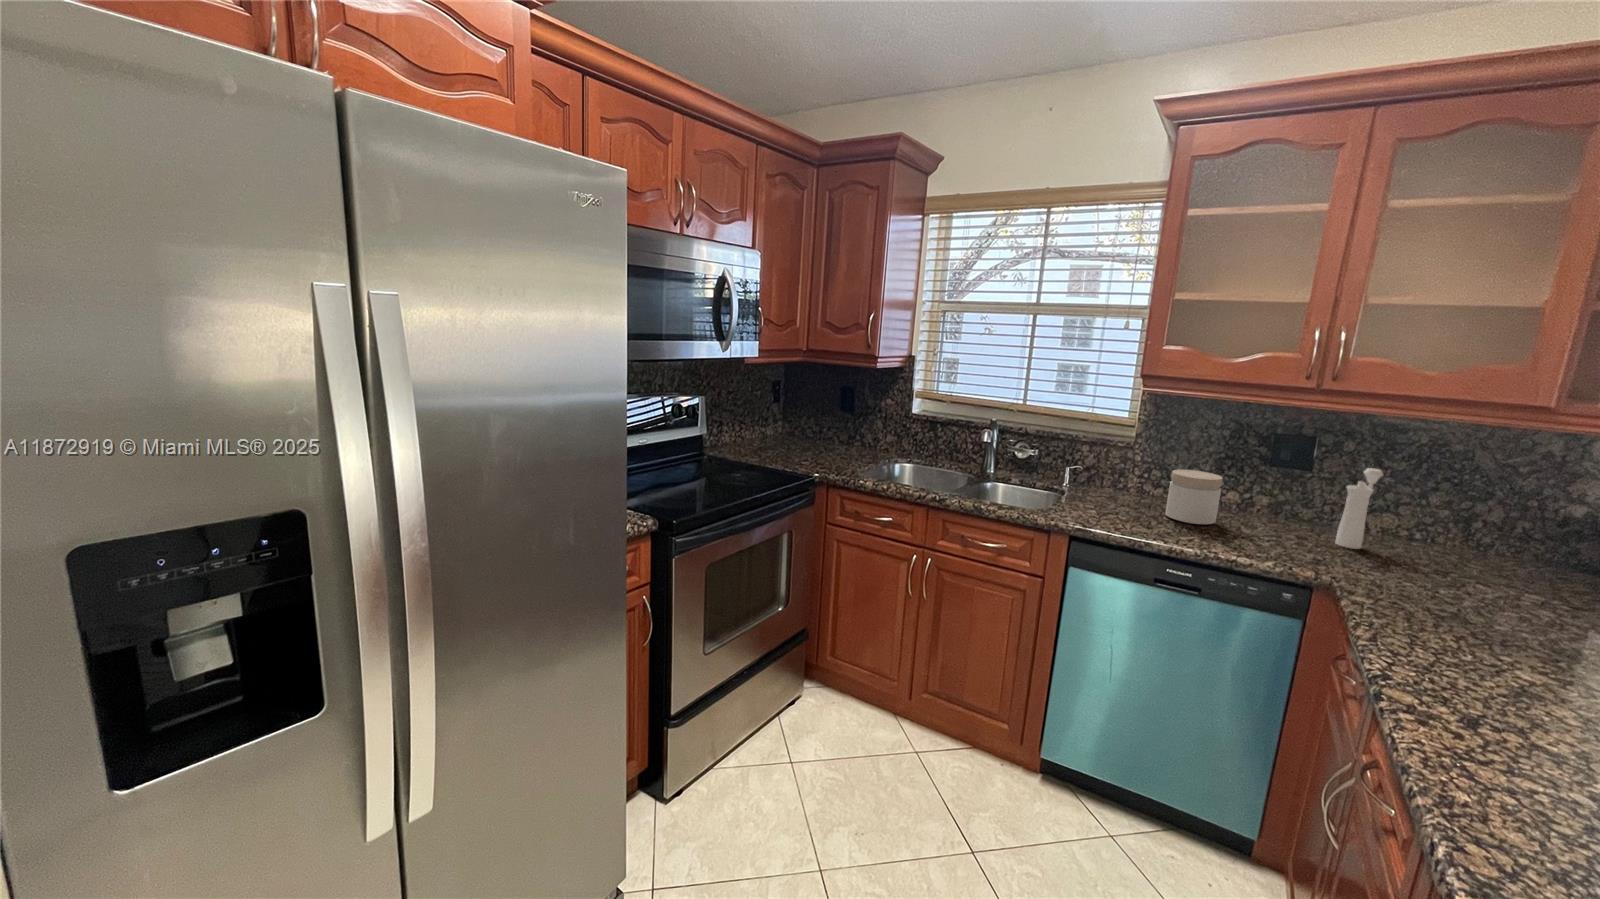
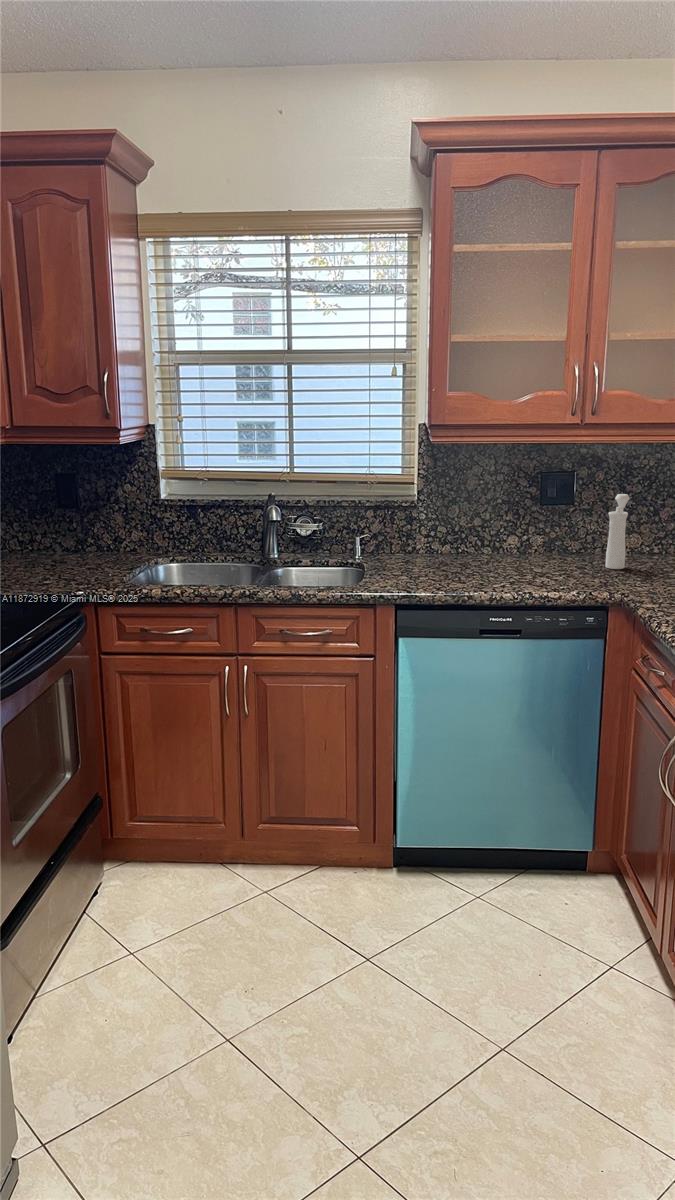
jar: present [1165,470,1223,524] -> none [467,518,513,572]

